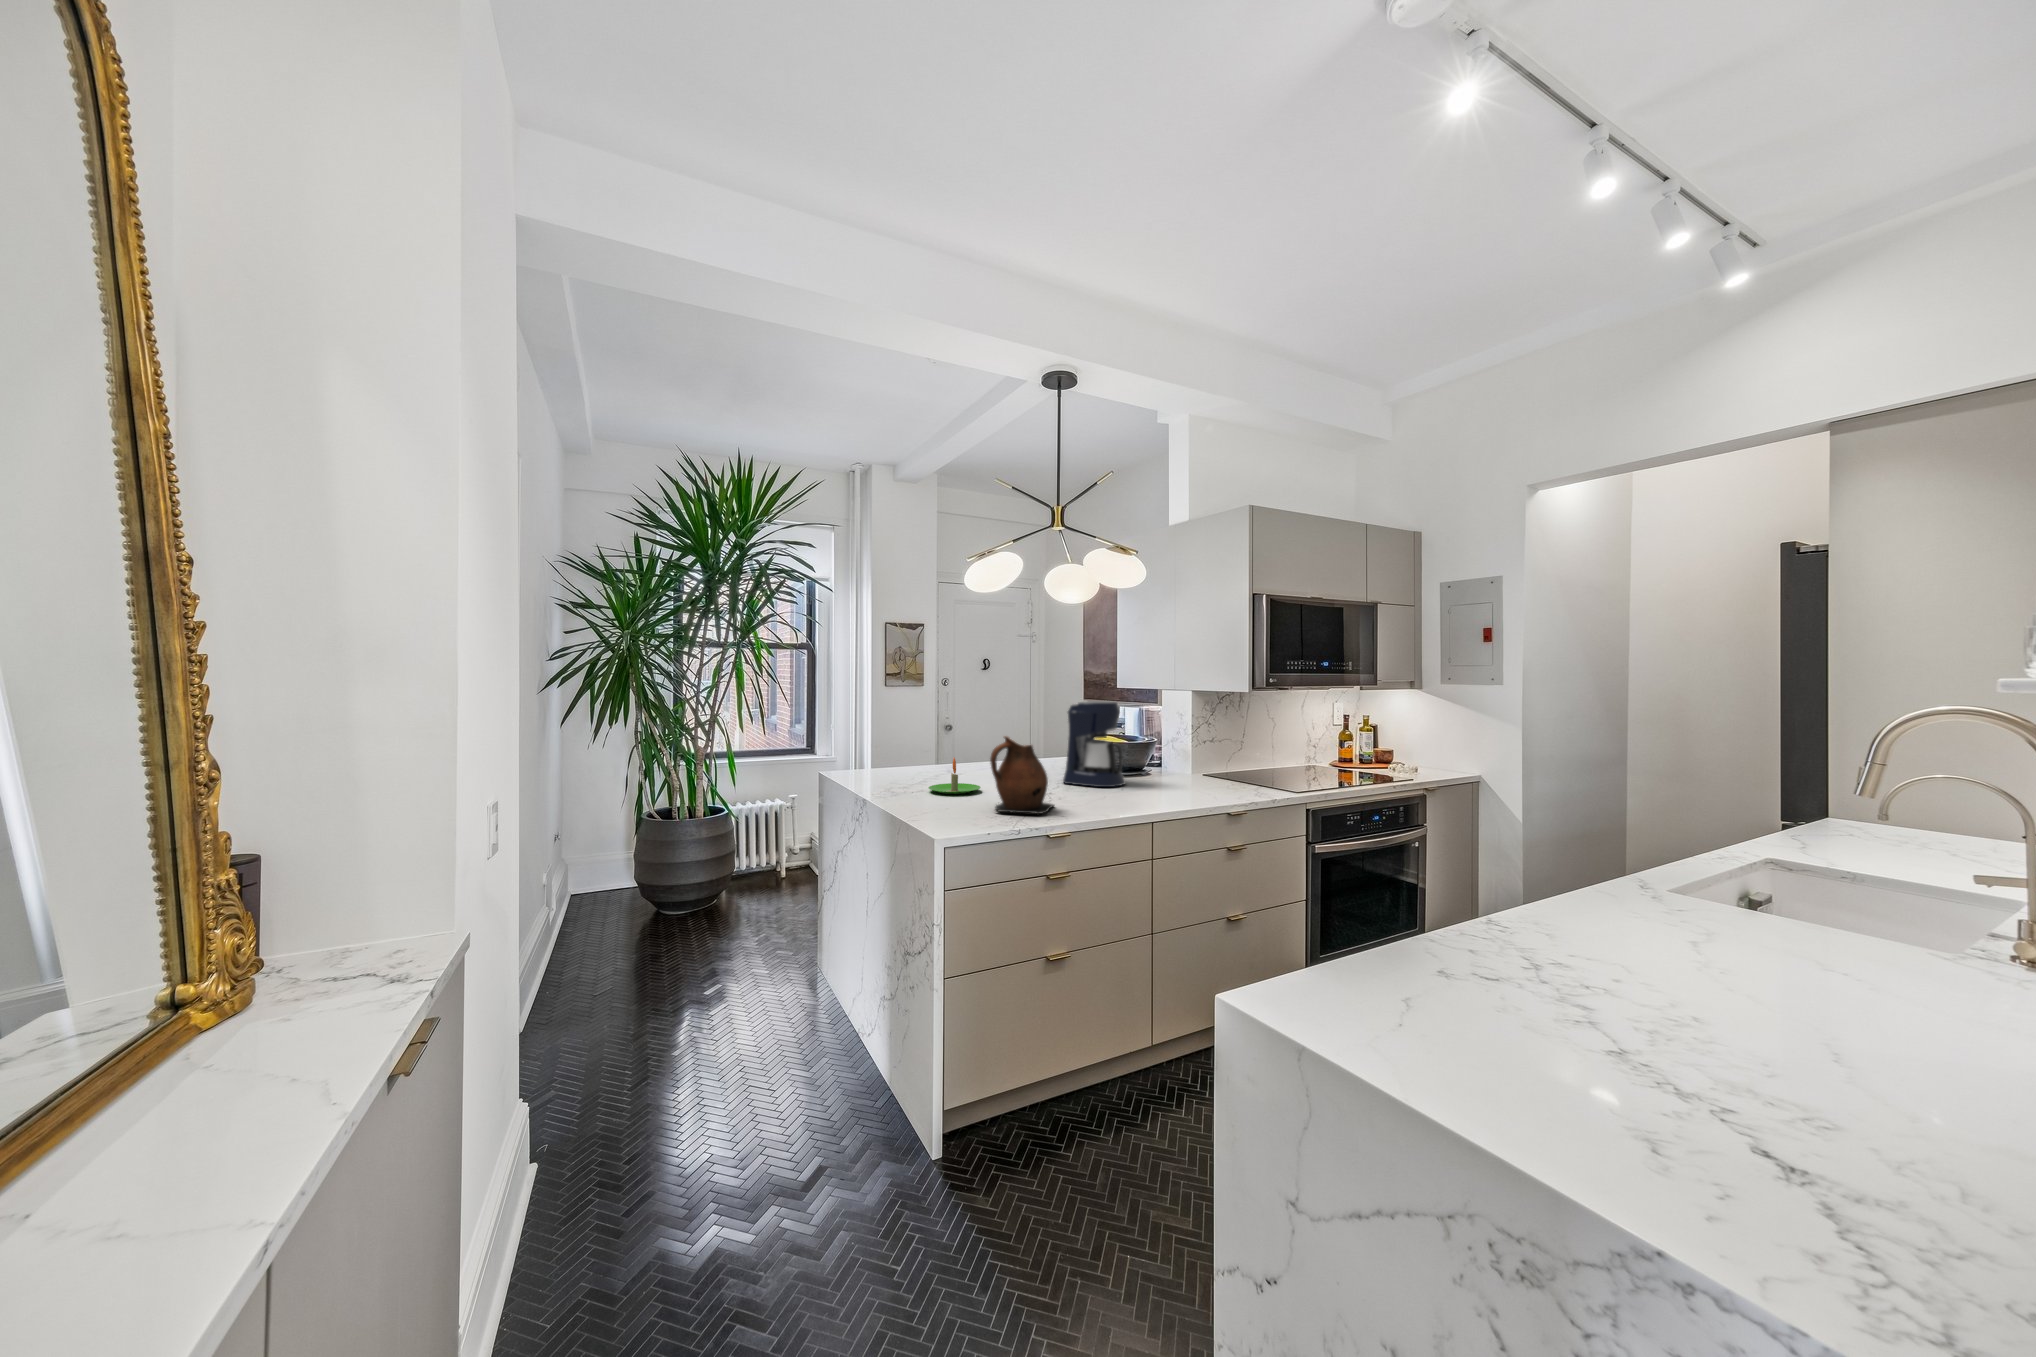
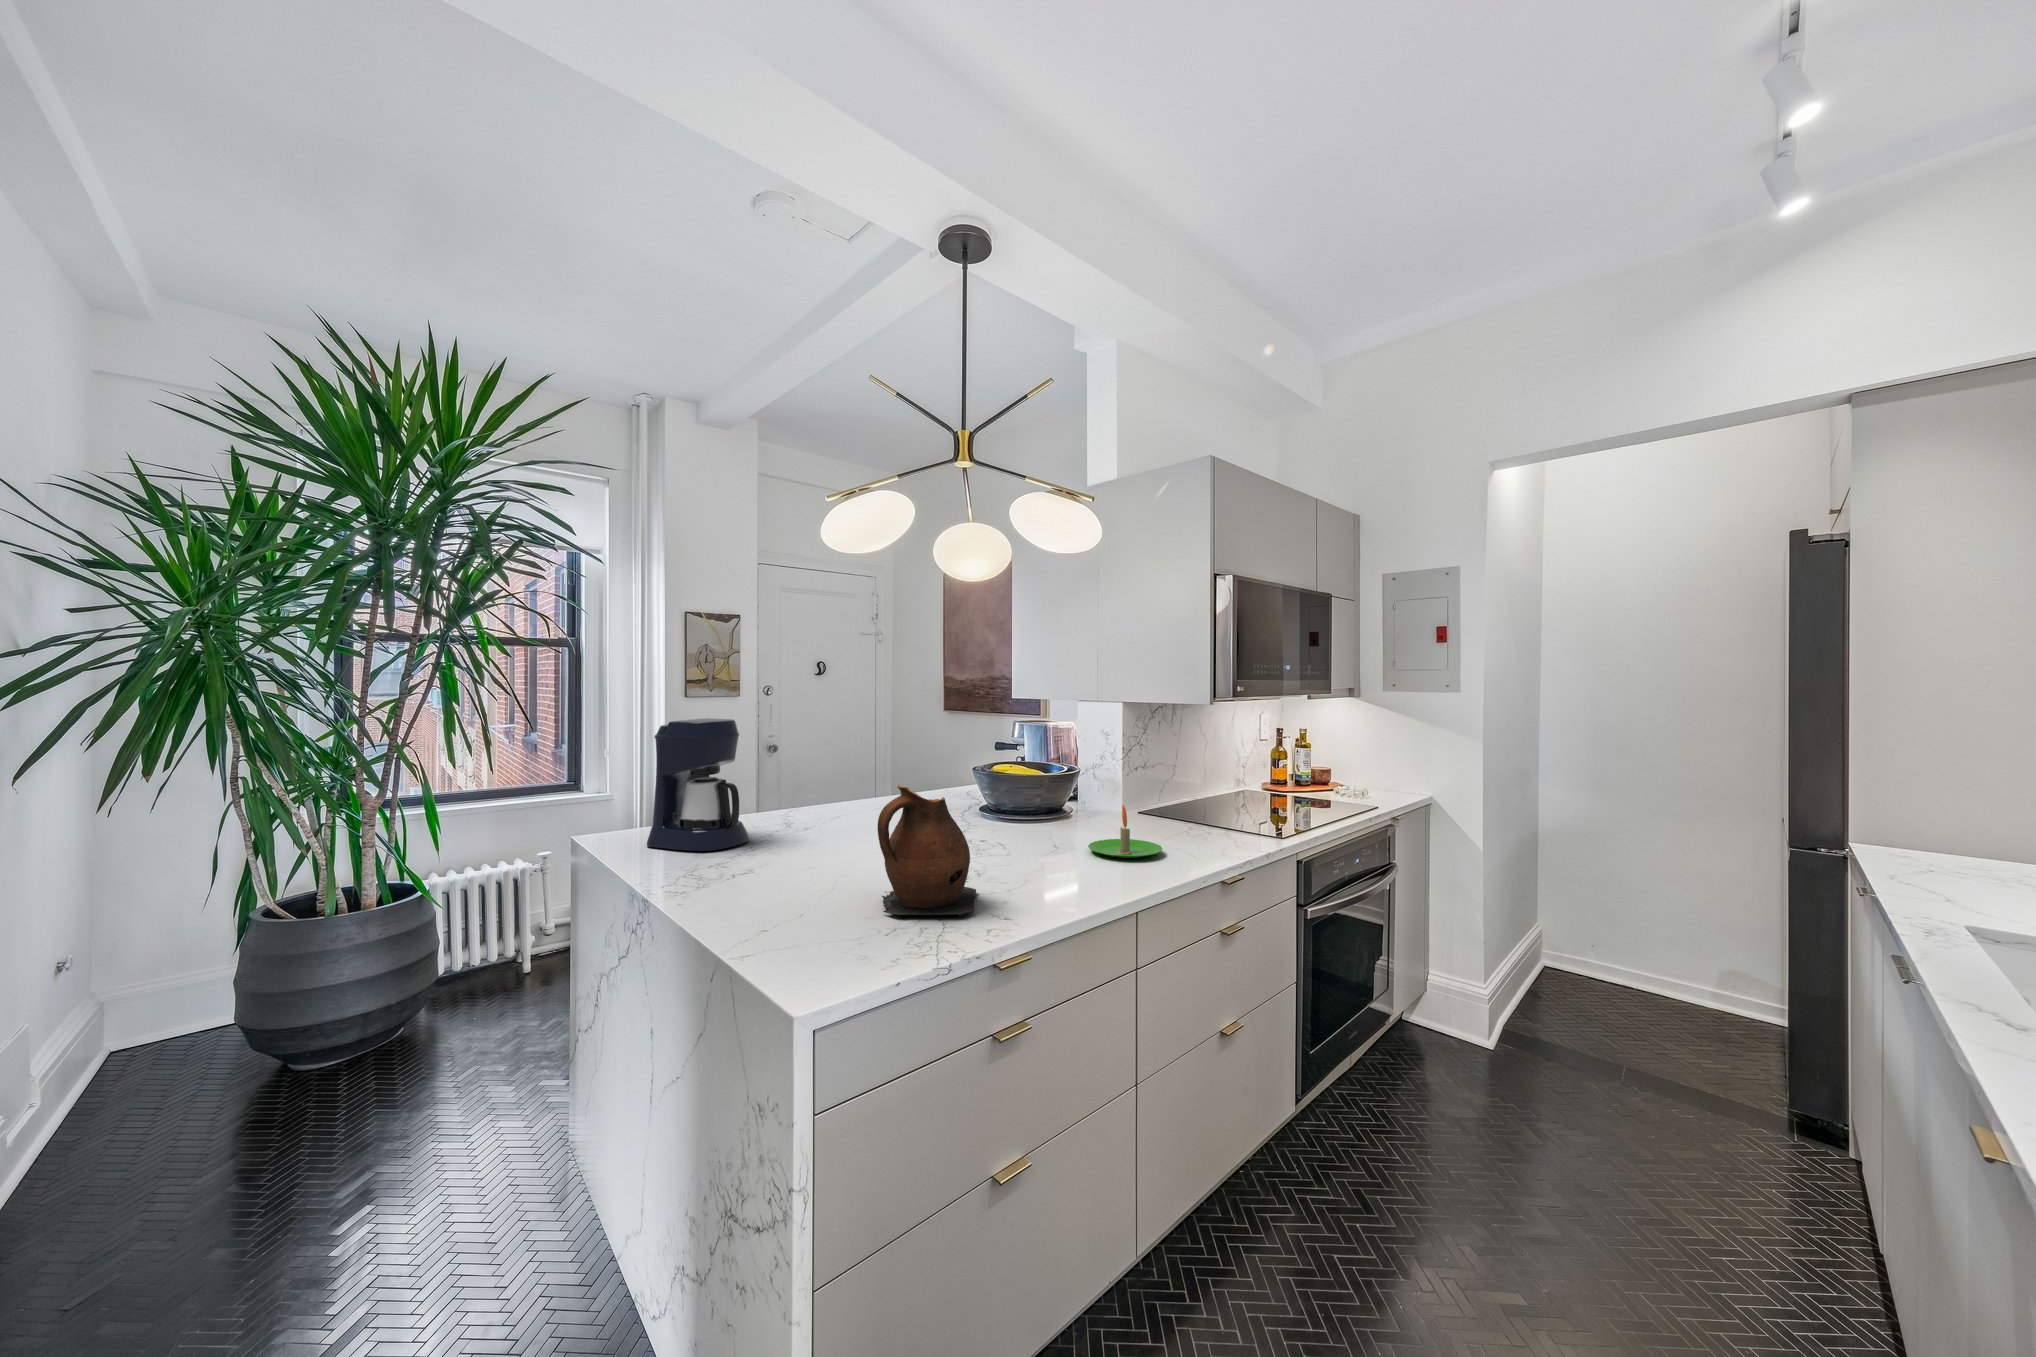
coffee maker: present [1063,701,1126,787] -> present [647,718,749,851]
candle: present [928,758,981,794] -> present [1088,804,1162,858]

